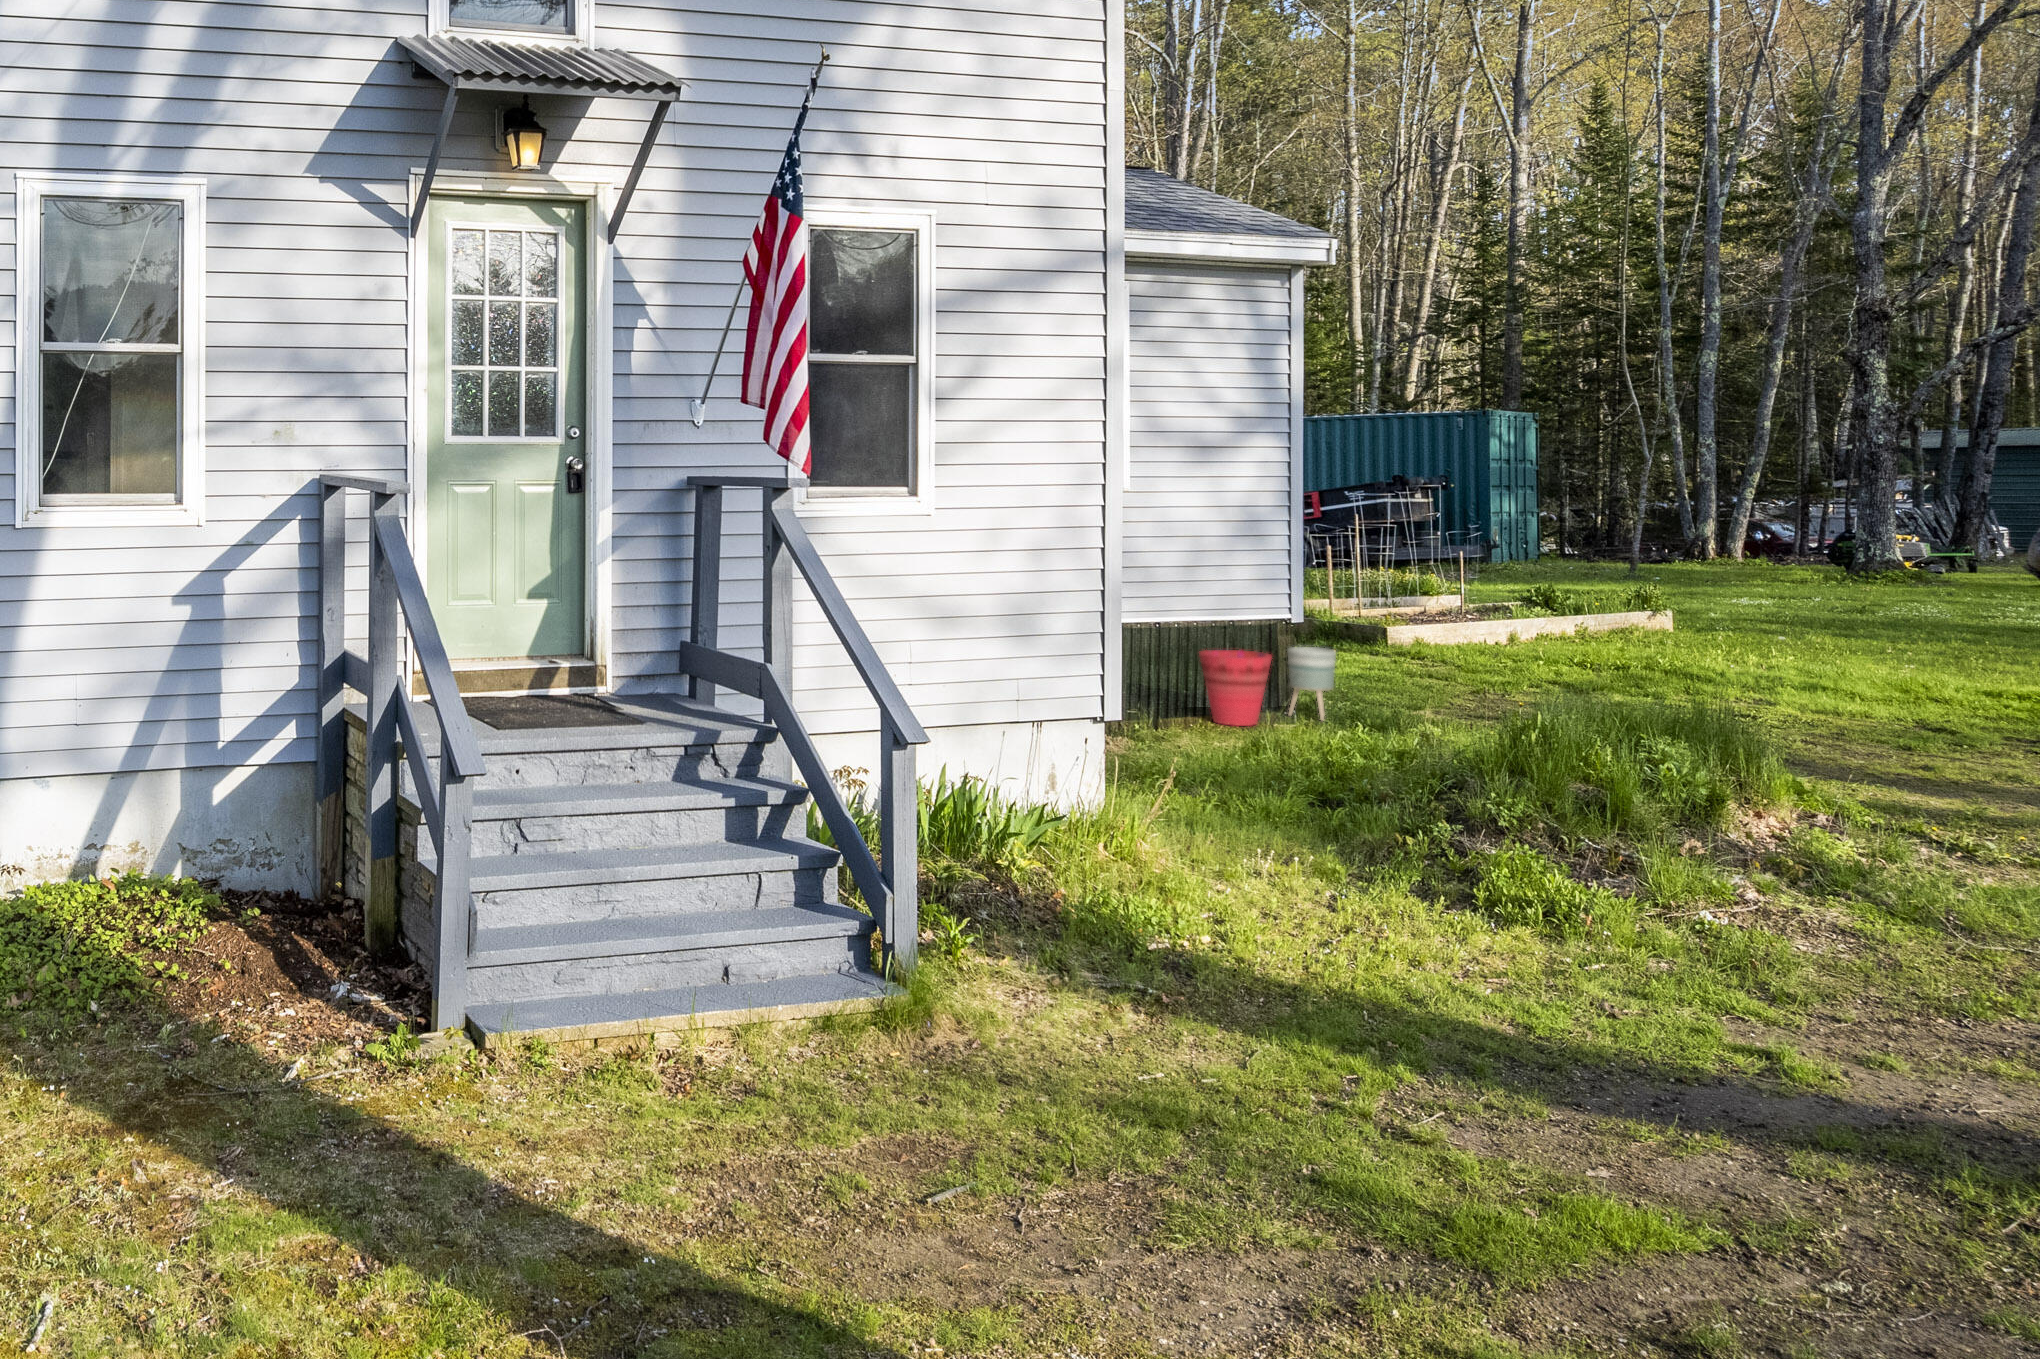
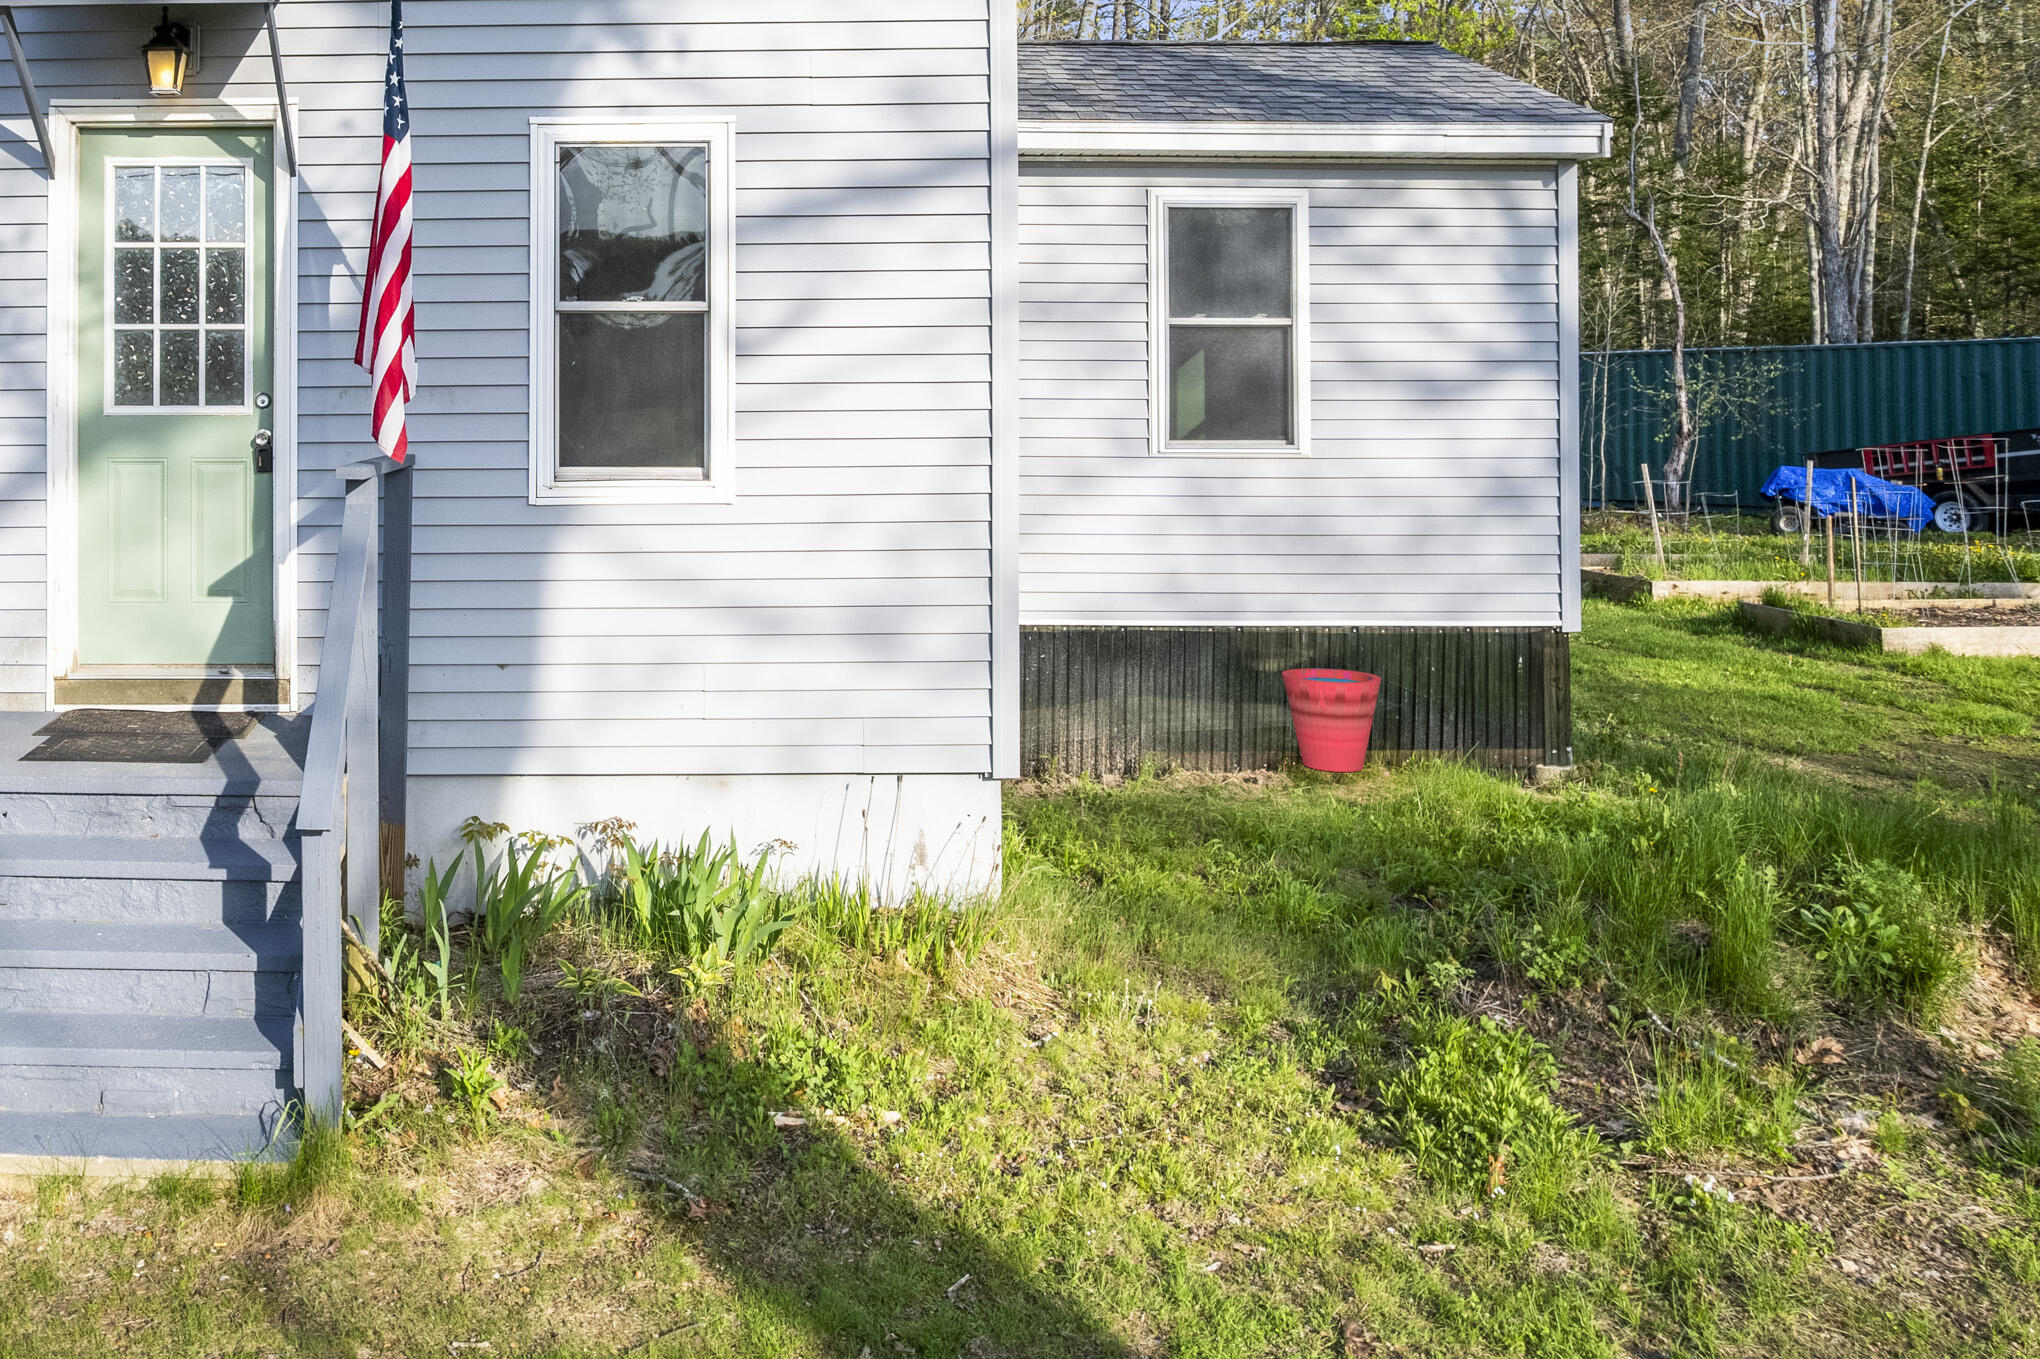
planter: present [1288,647,1336,720] -> none [1418,668,1486,770]

